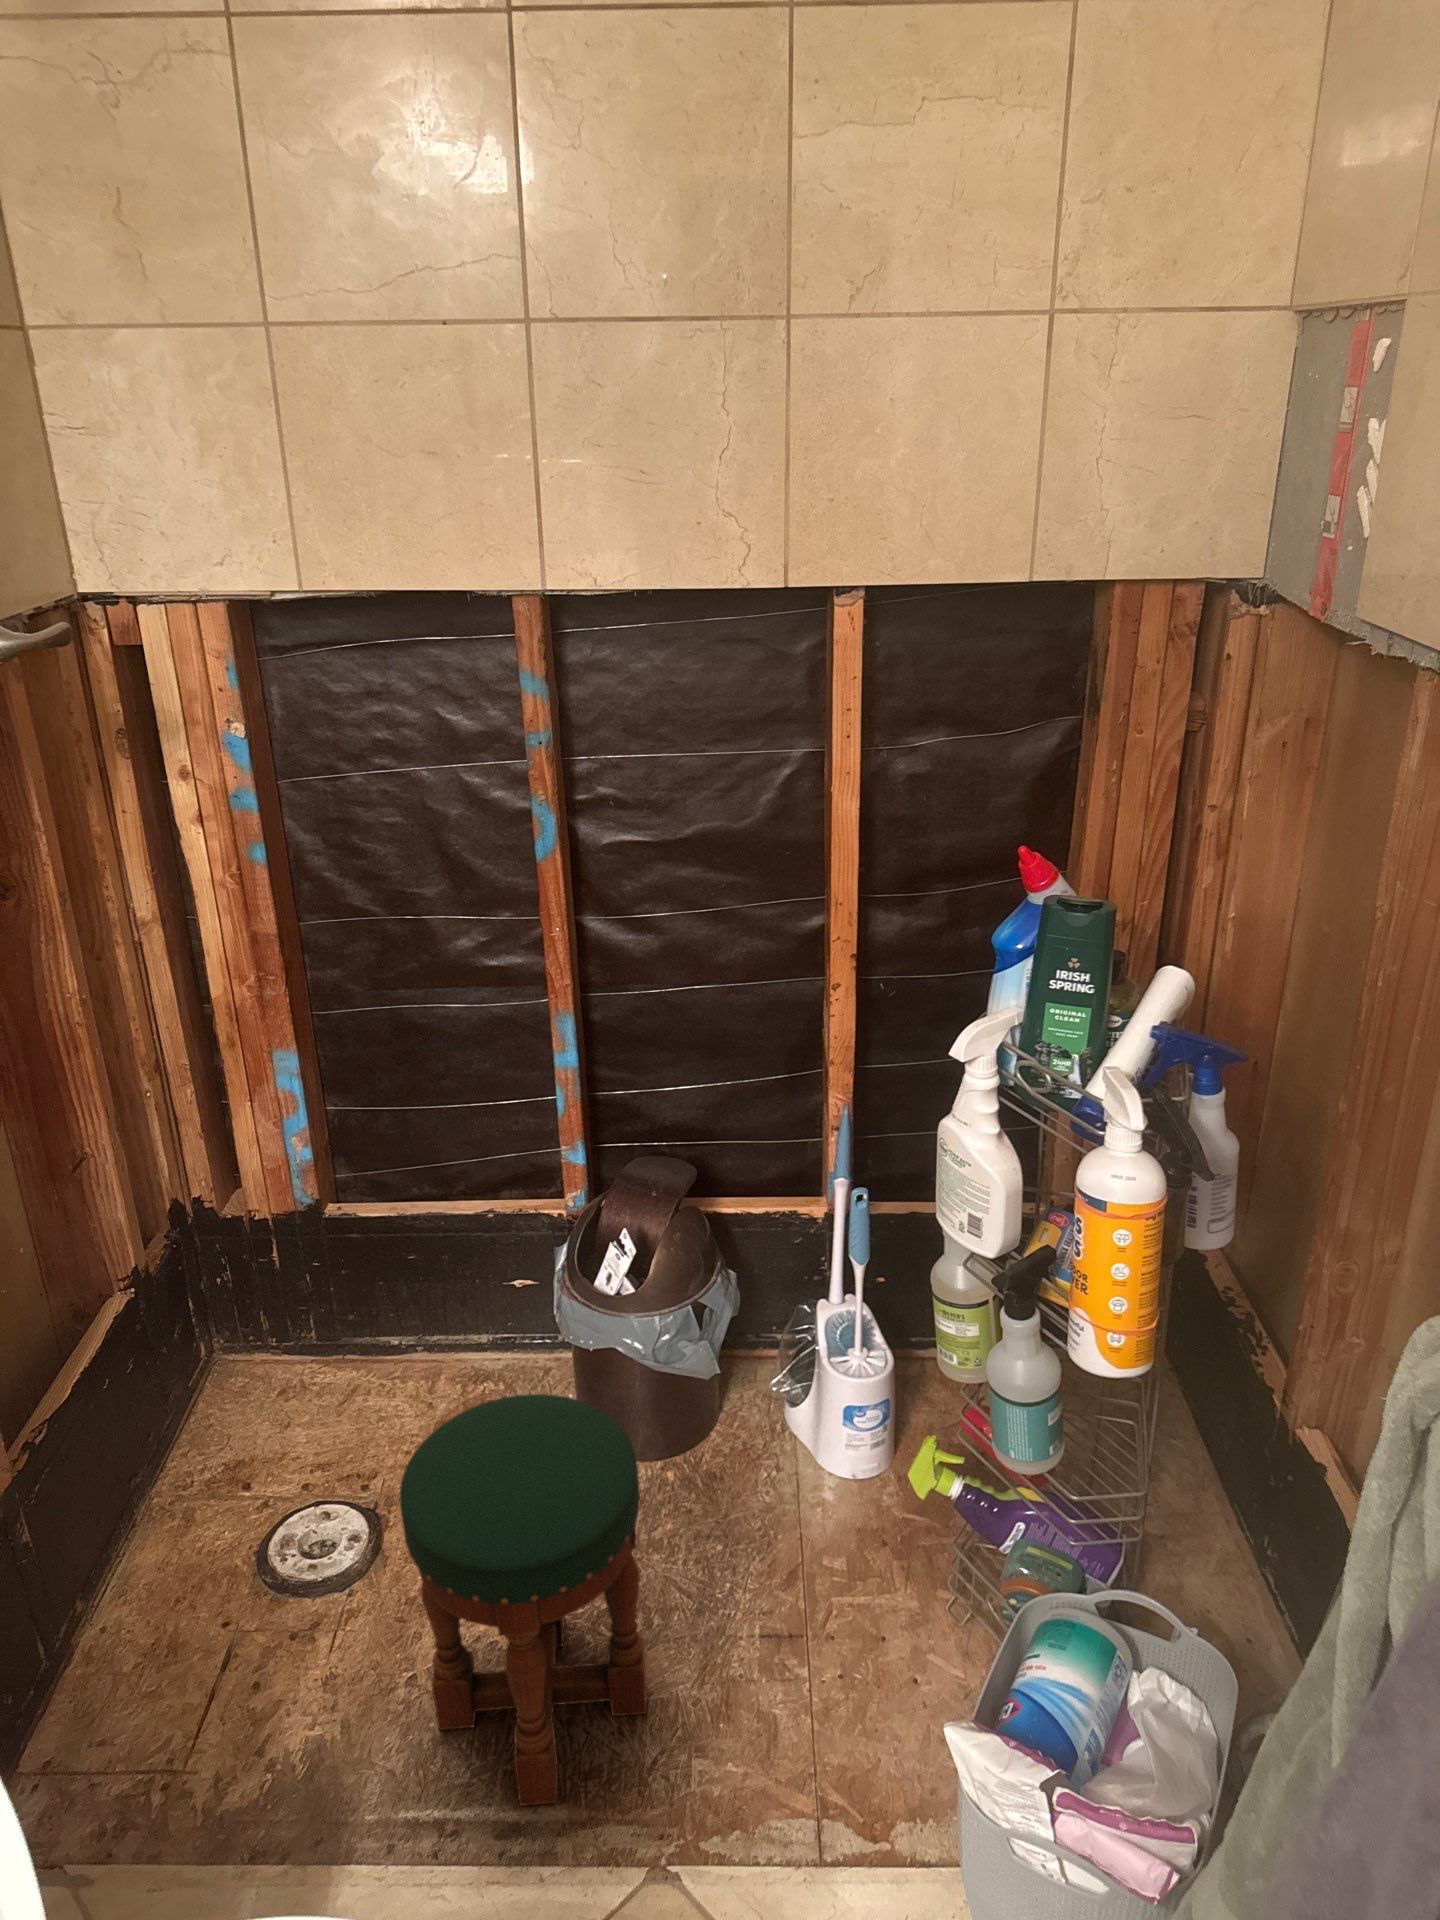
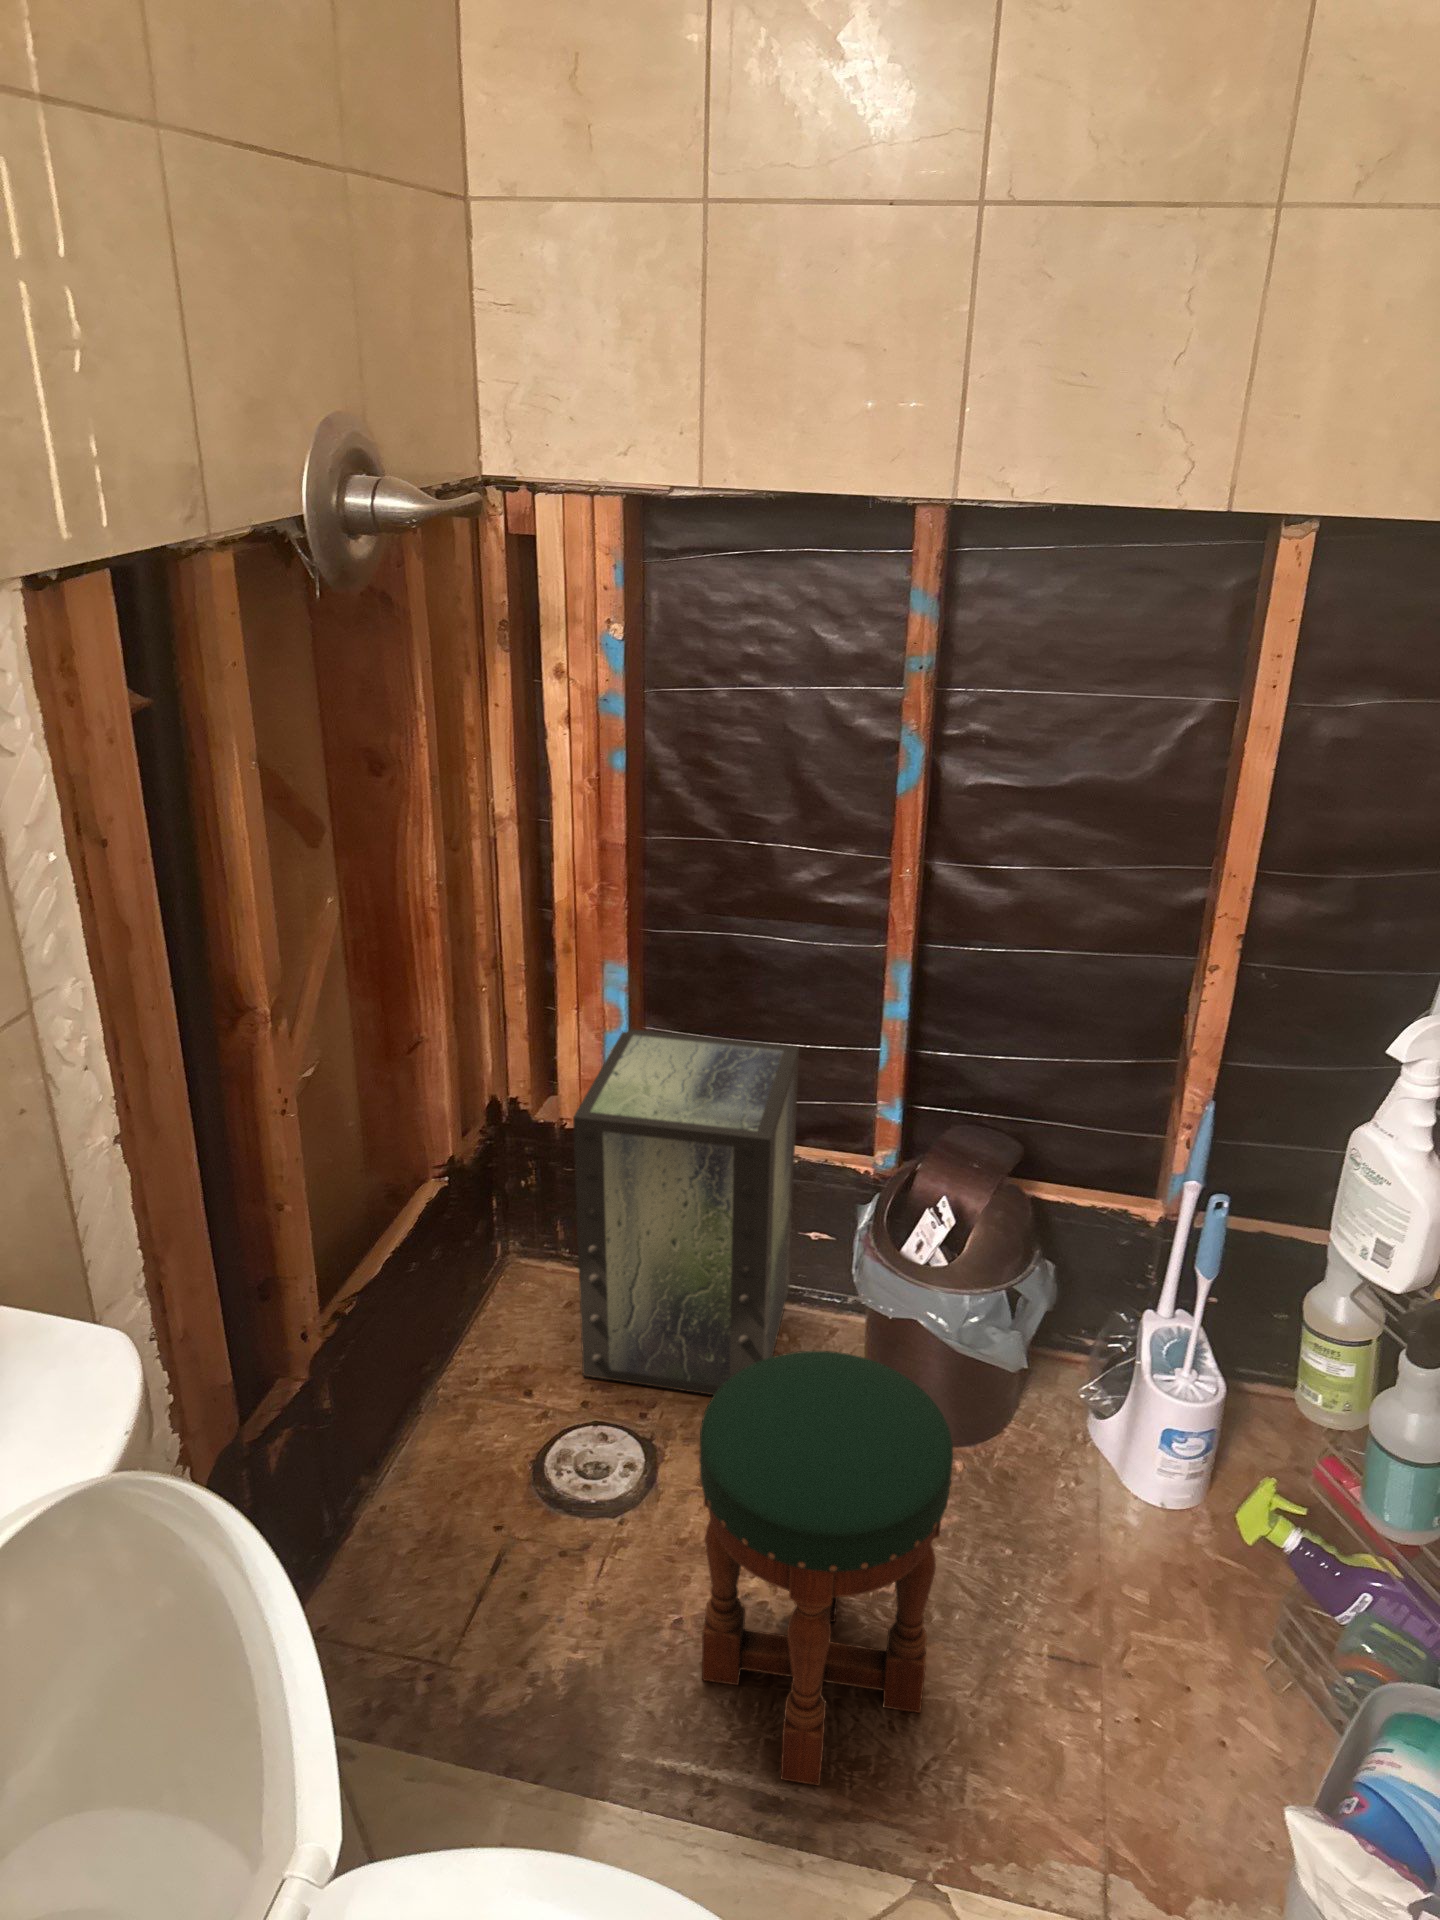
storage box: none [254,1105,501,1459] -> present [573,1029,799,1395]

